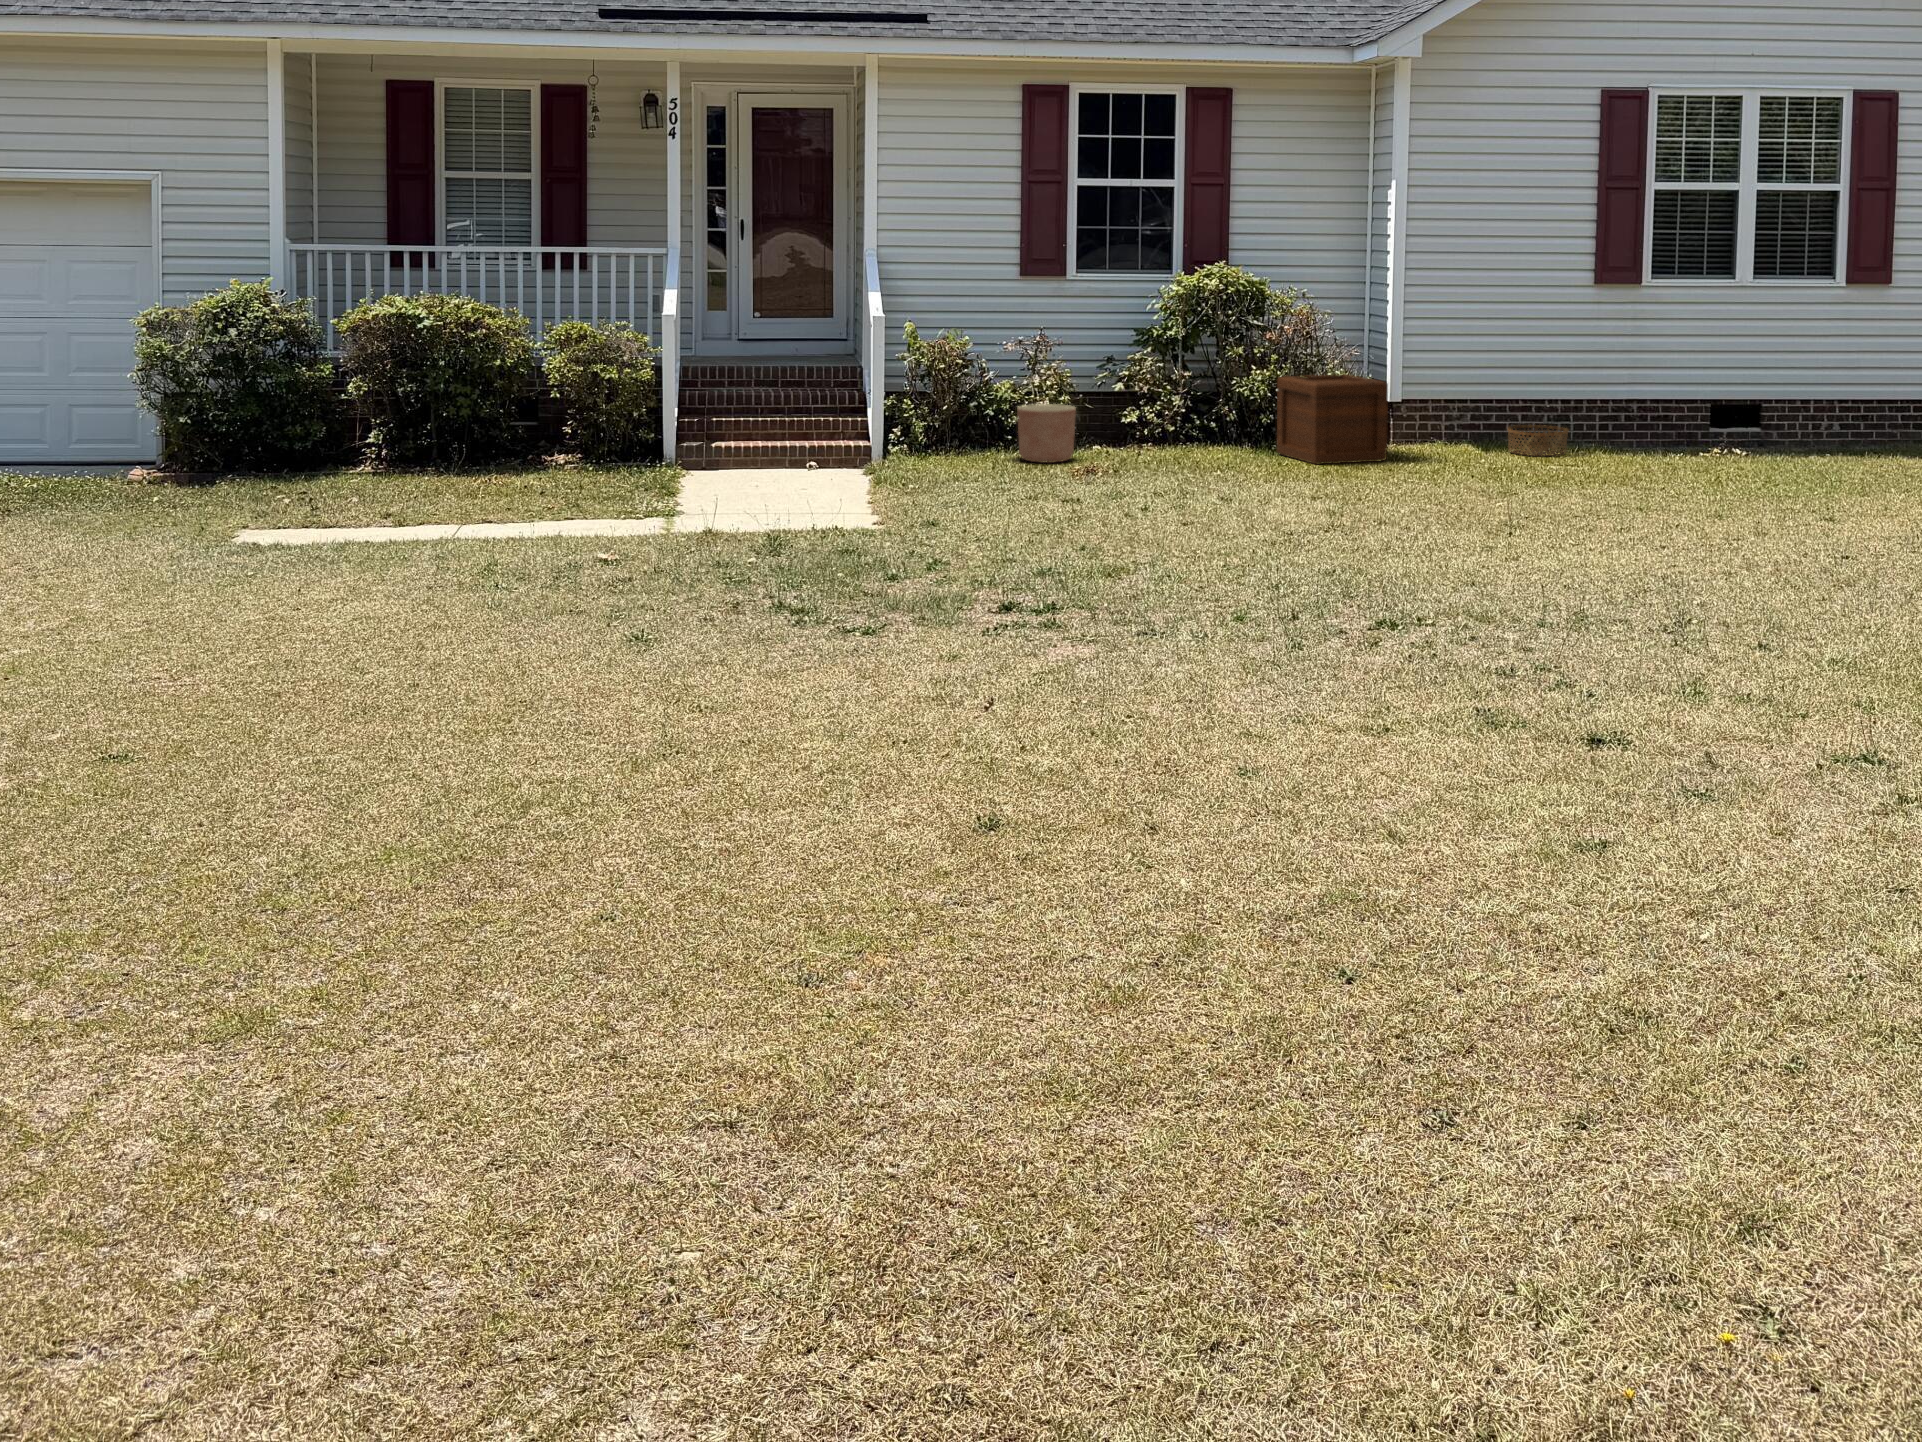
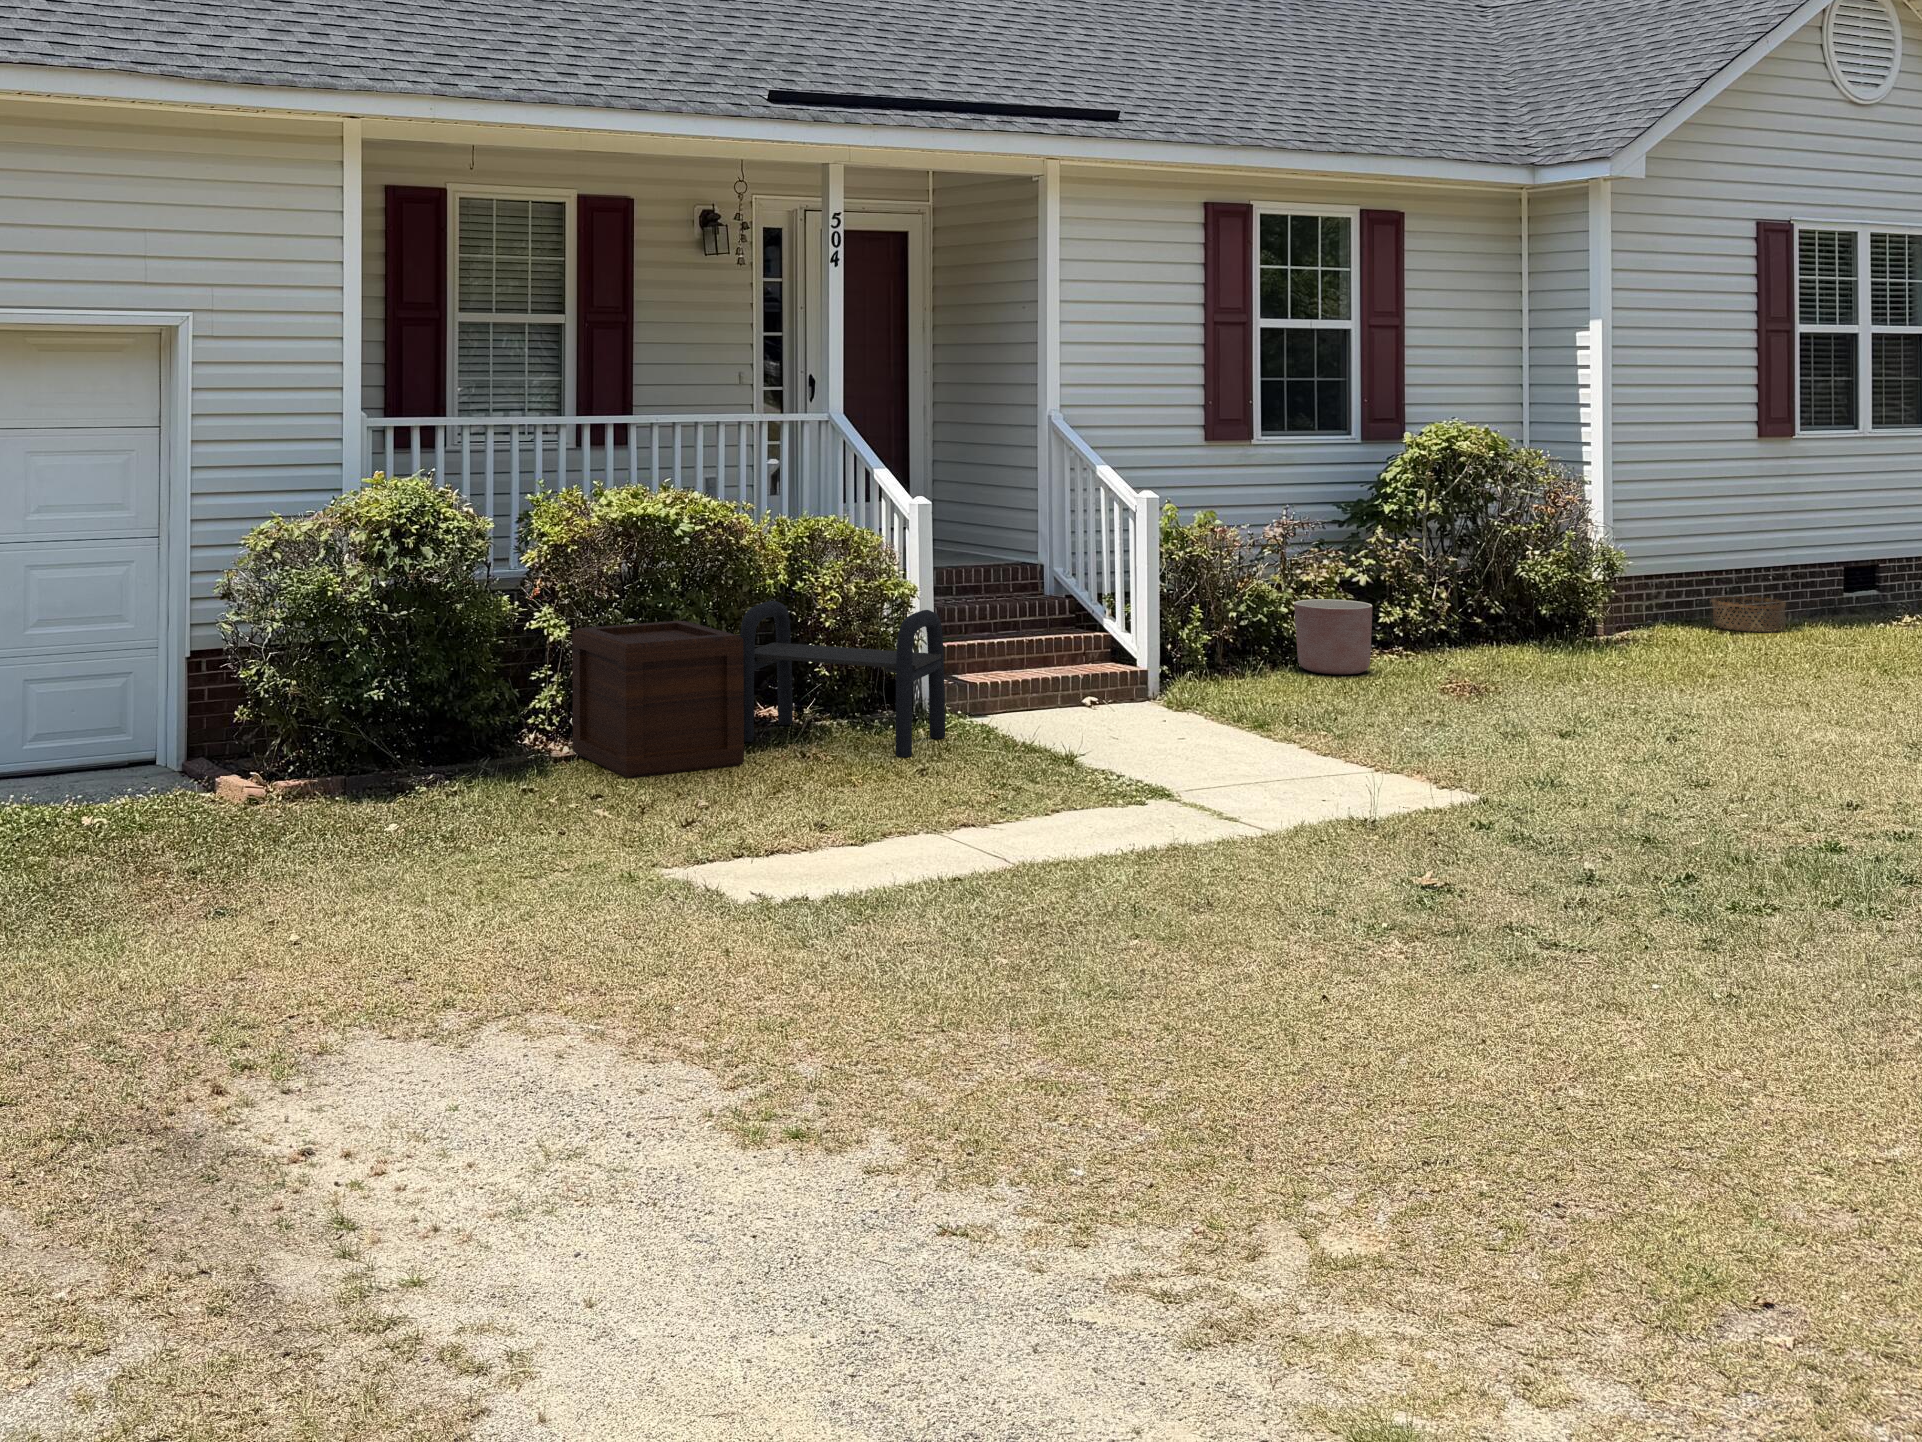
wooden crate: present [1277,374,1388,465] -> present [572,621,744,778]
bench: none [479,380,609,486] -> present [740,601,945,757]

